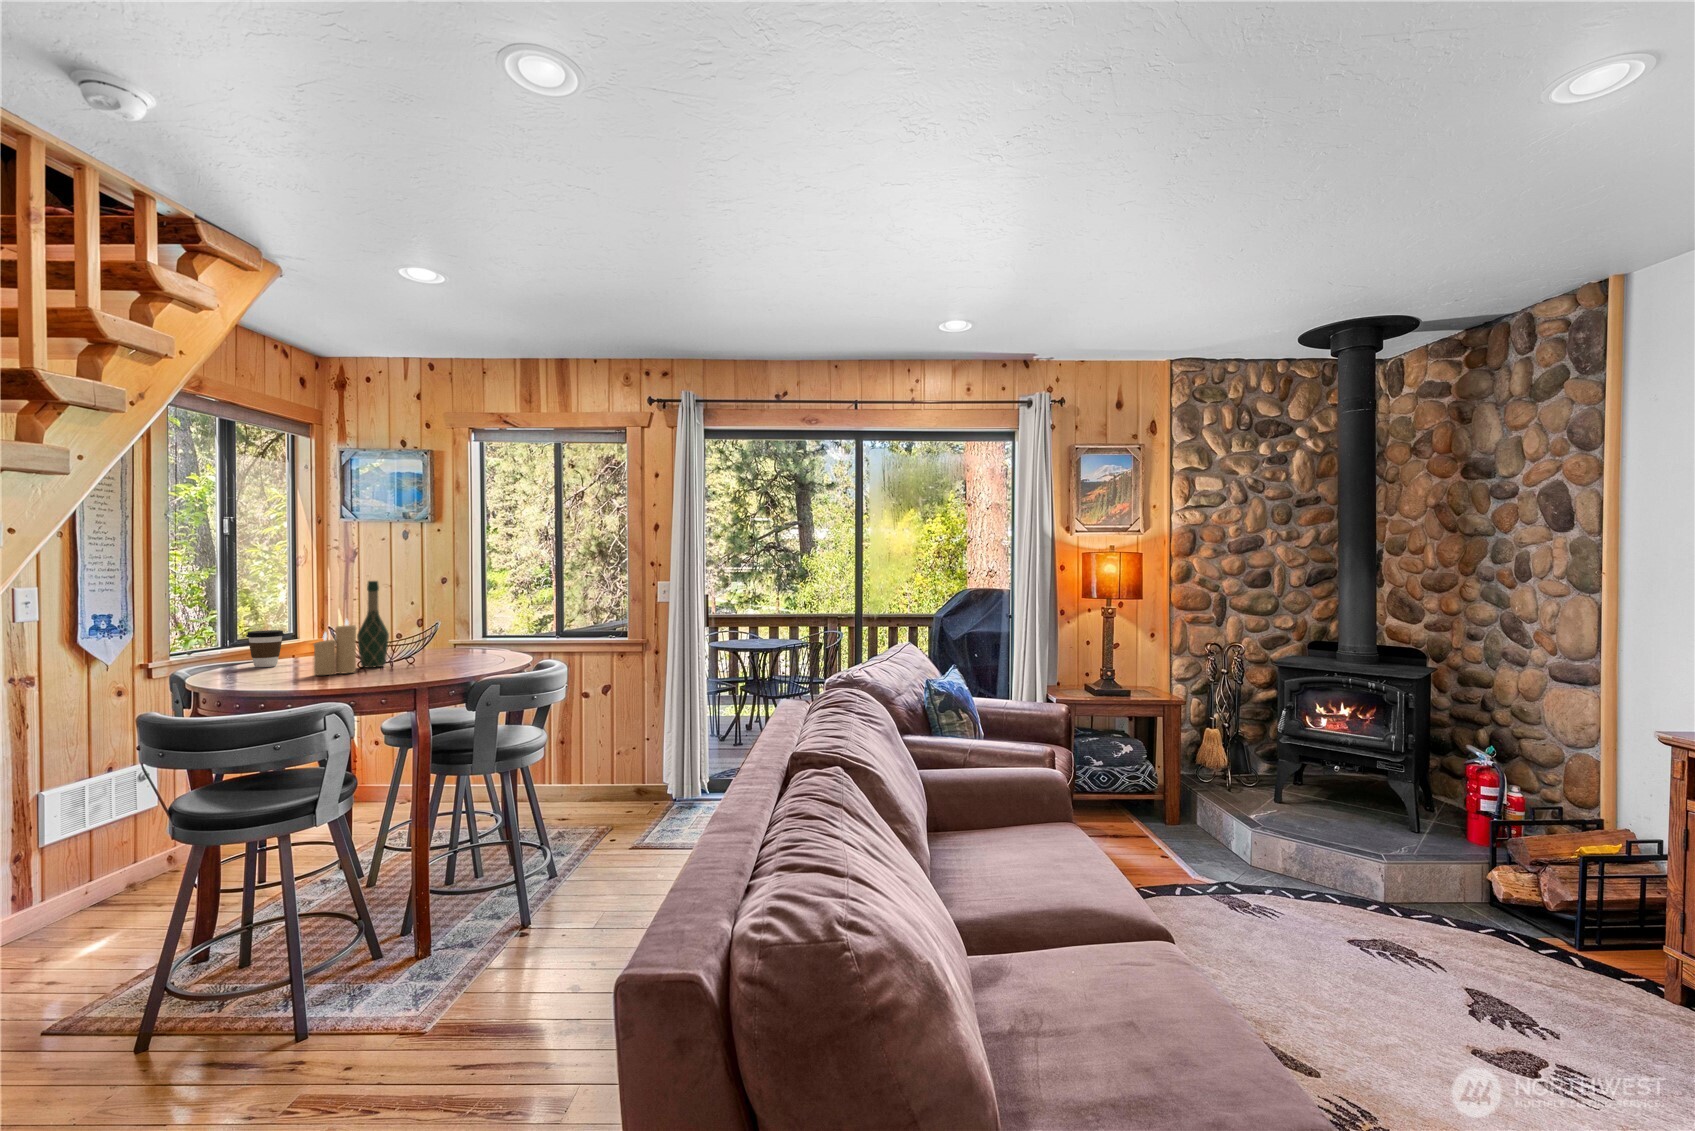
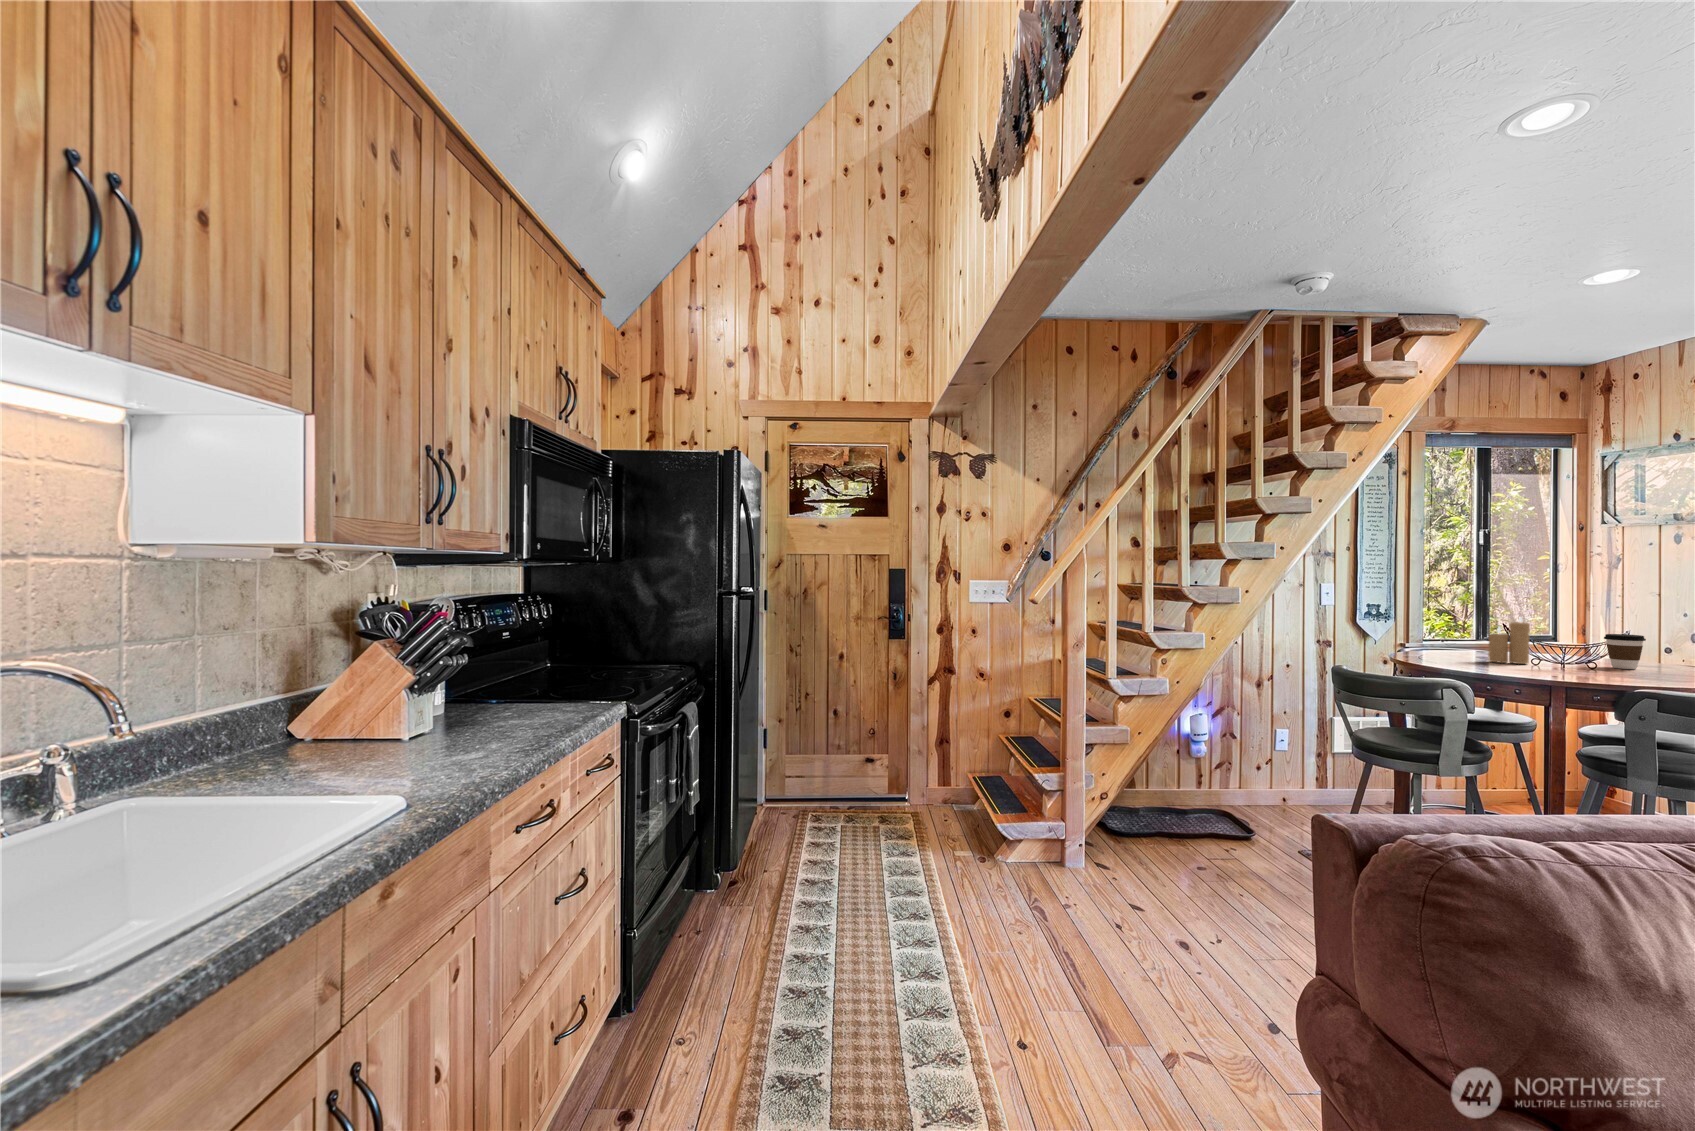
wine bottle: present [357,581,389,668] -> none [1539,584,1572,664]
coffee cup: present [246,630,284,667] -> present [1604,634,1646,669]

